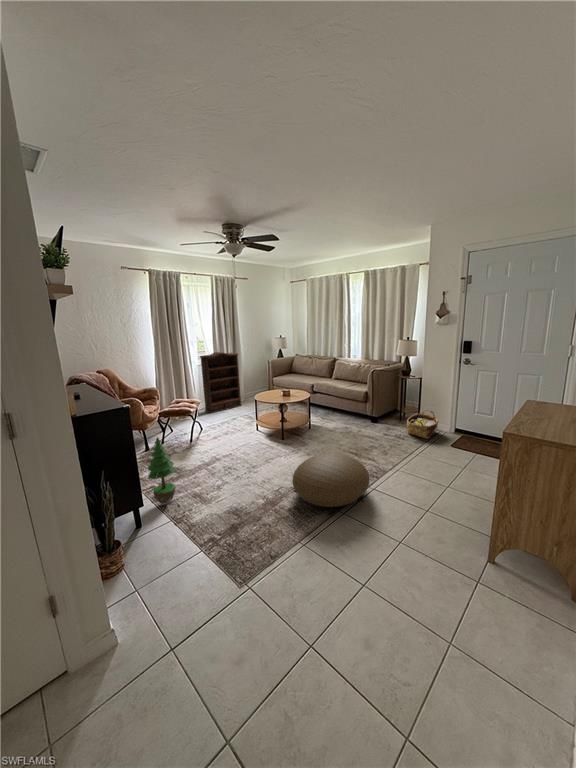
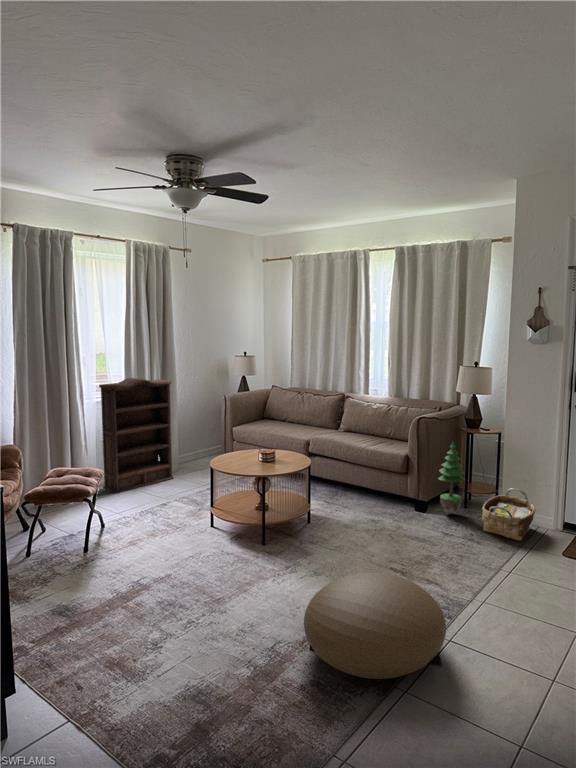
potted tree: present [148,437,176,504] -> present [438,442,465,514]

